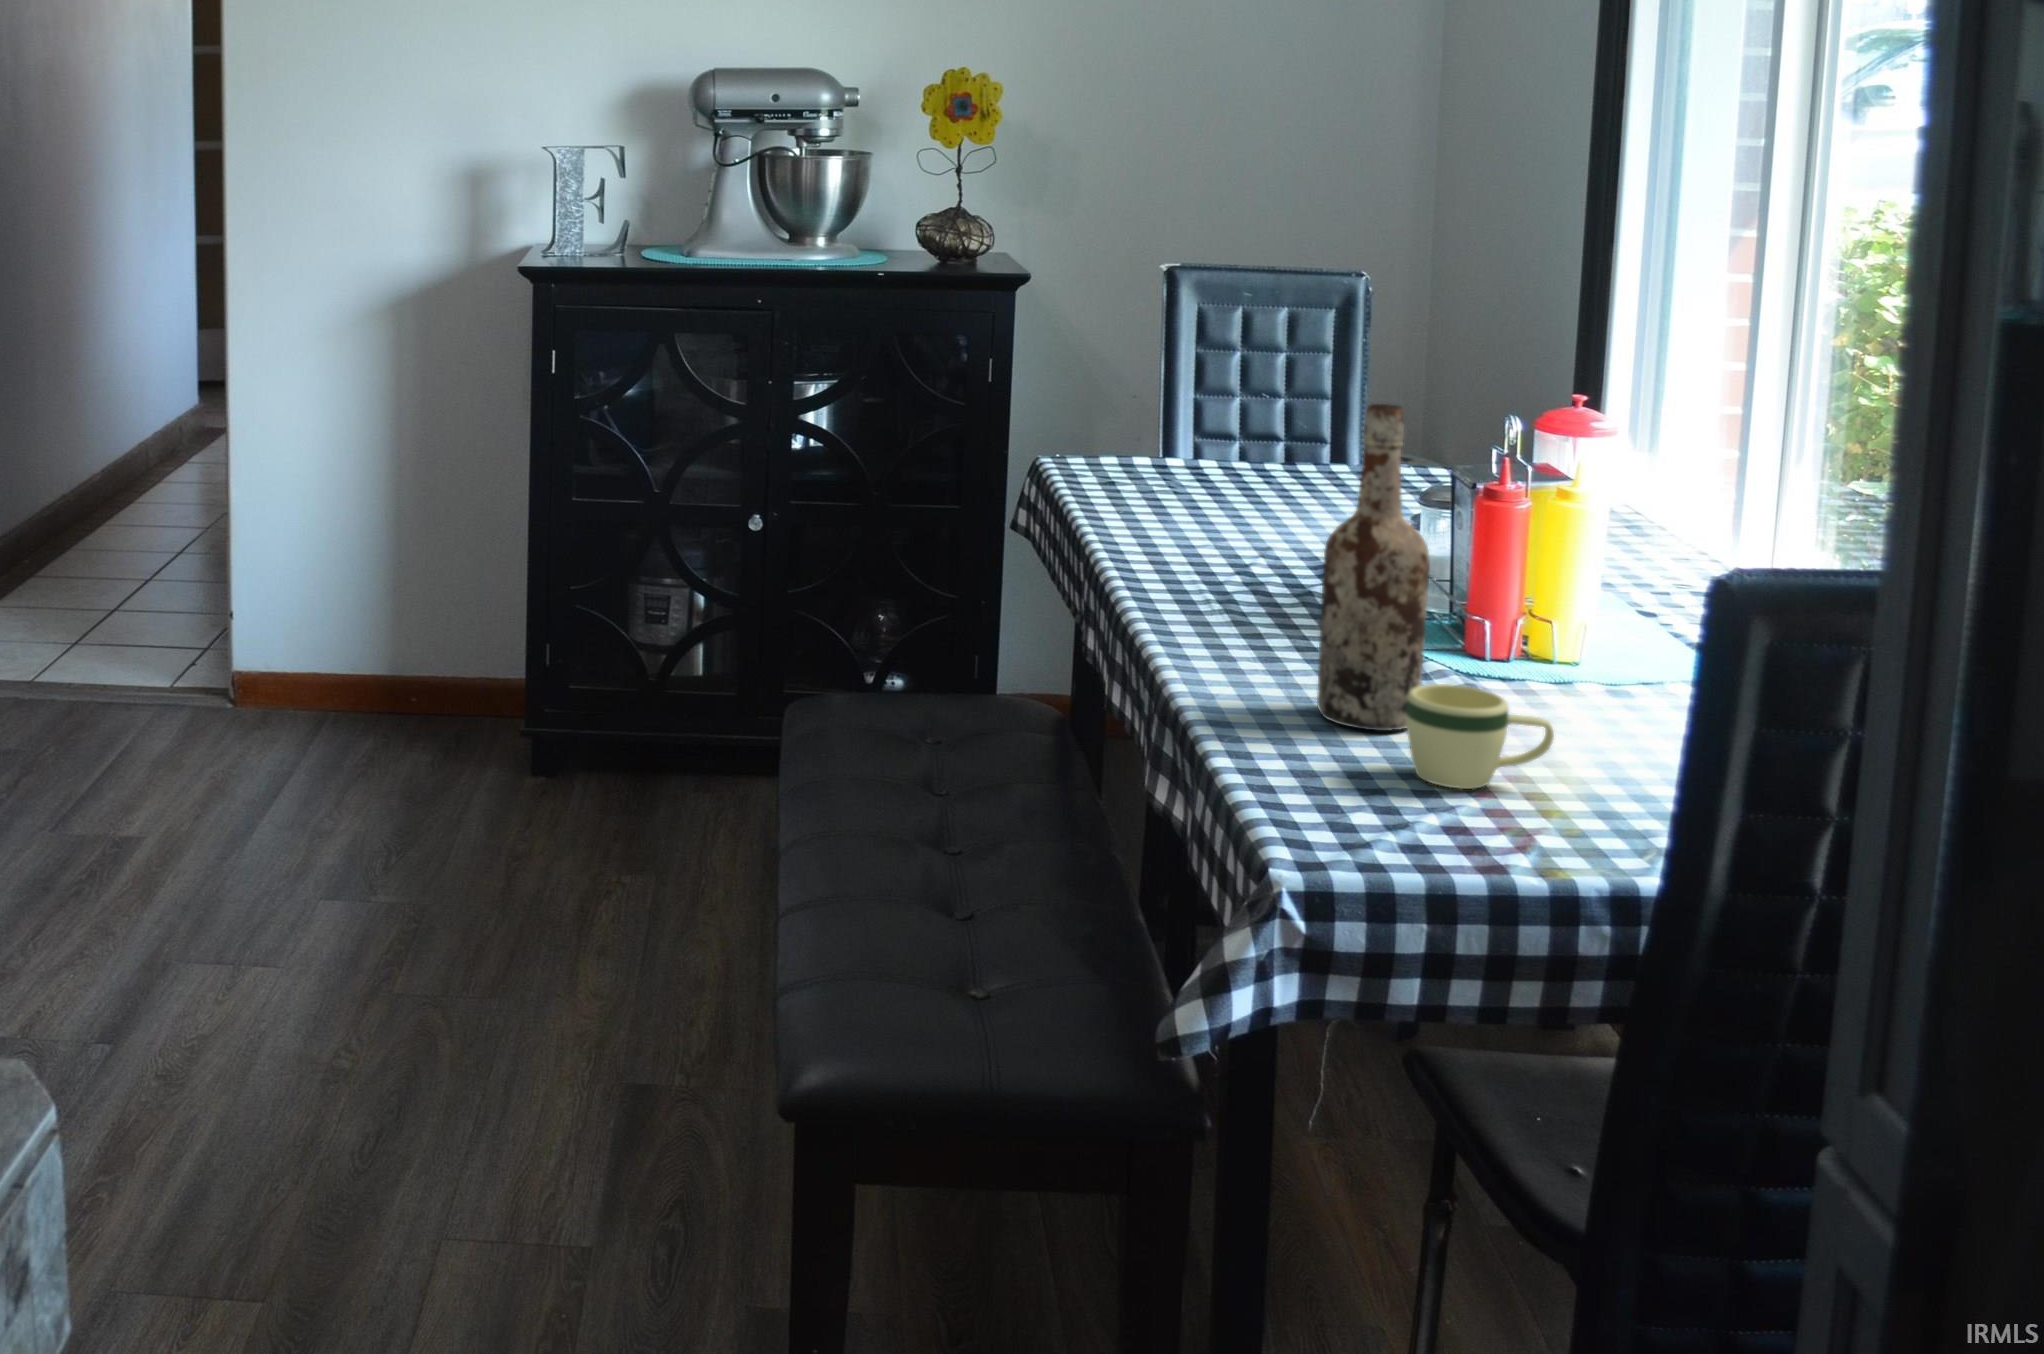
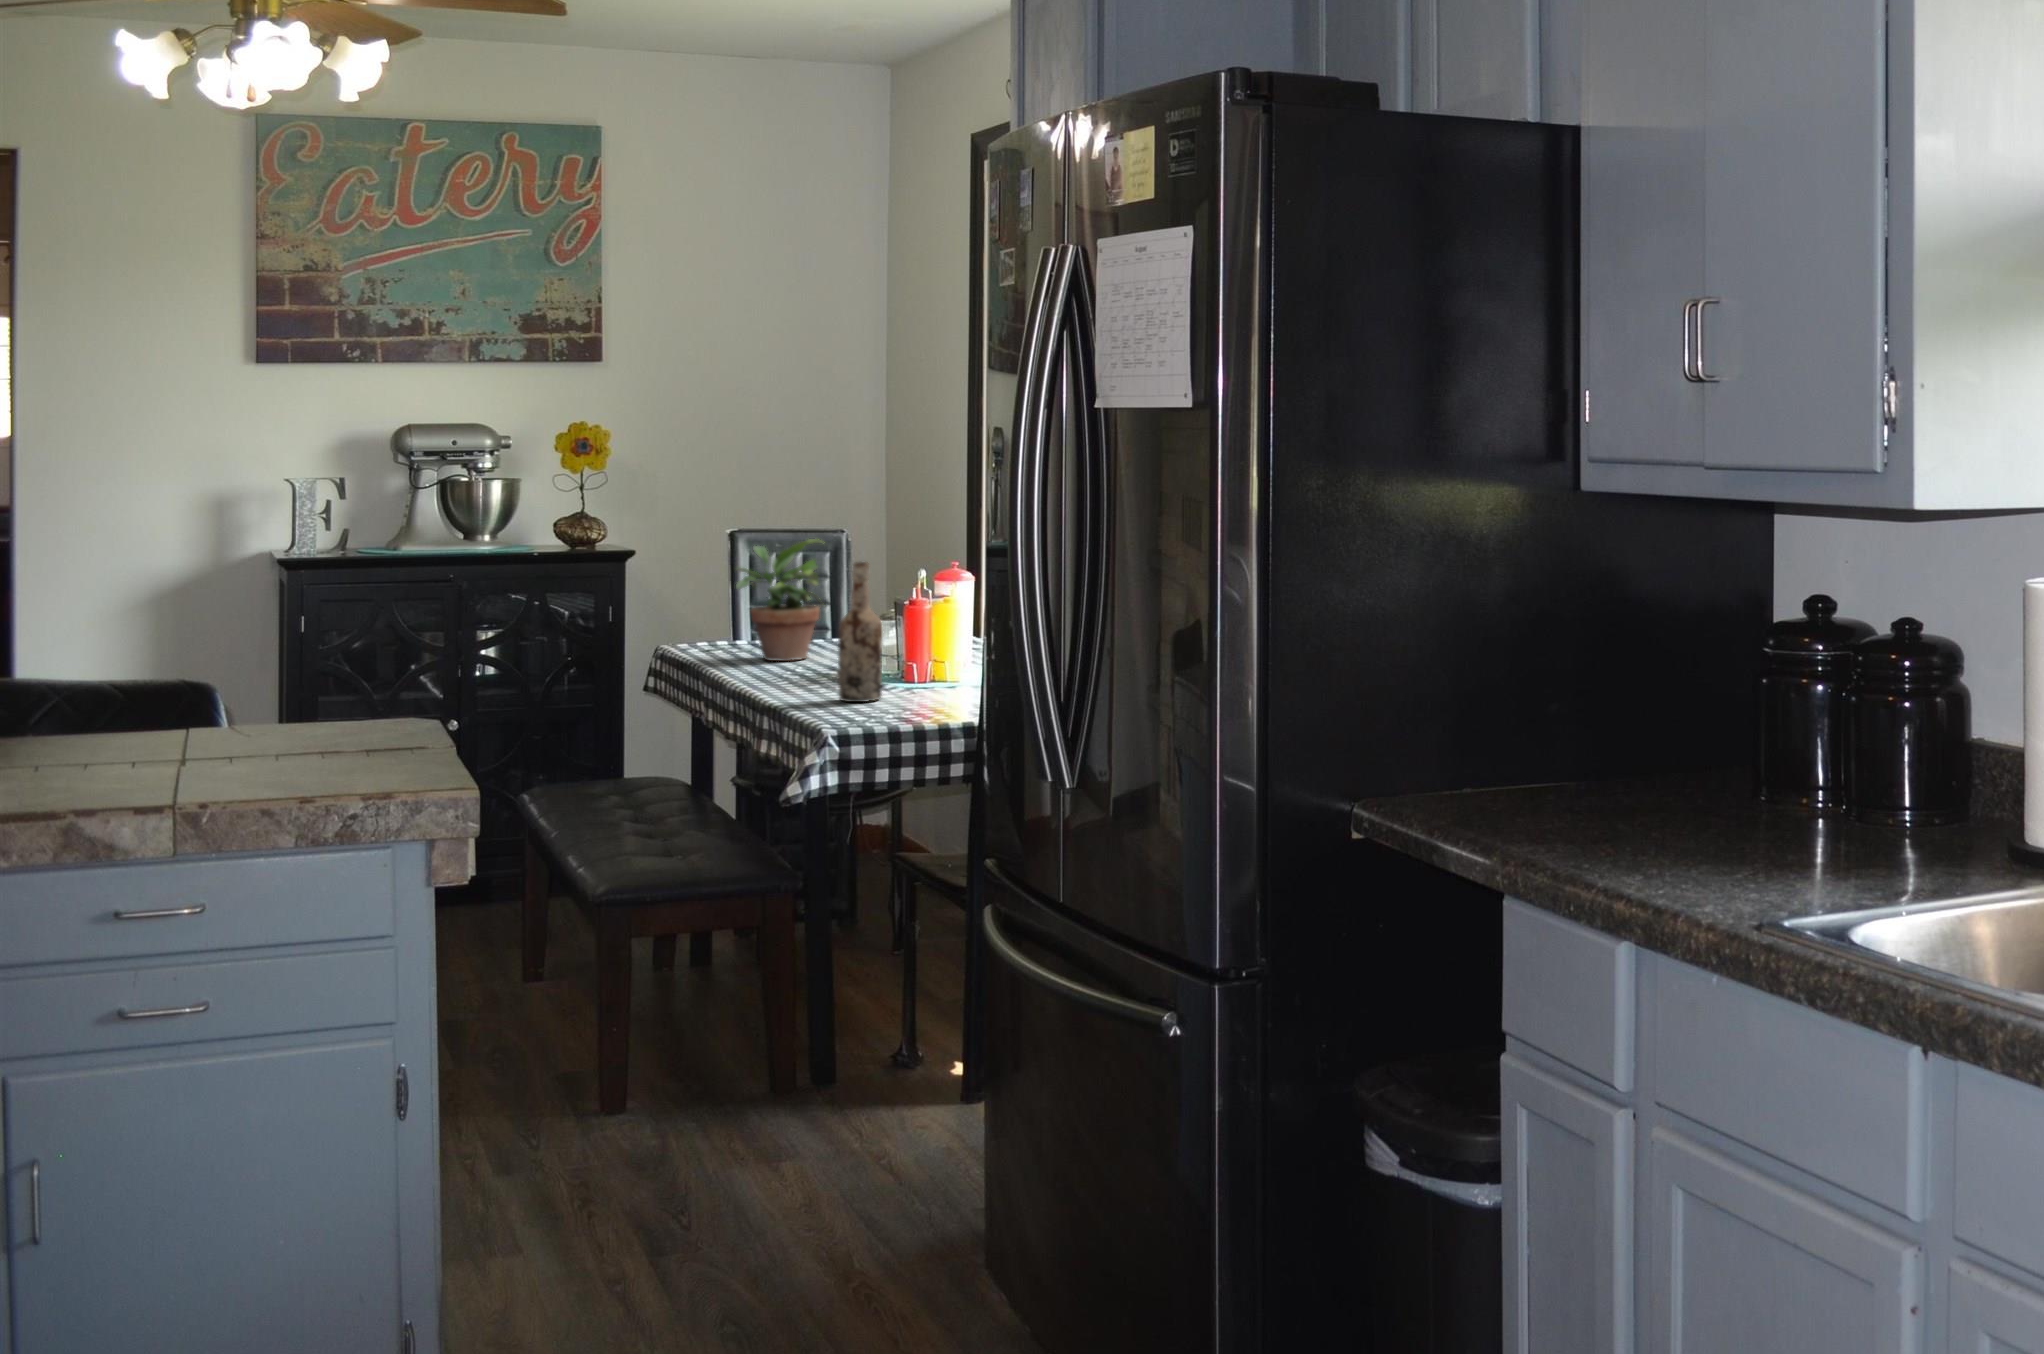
potted plant: none [1142,304,1321,535] -> present [736,539,822,661]
mug: present [1406,684,1554,789] -> none [876,672,933,710]

